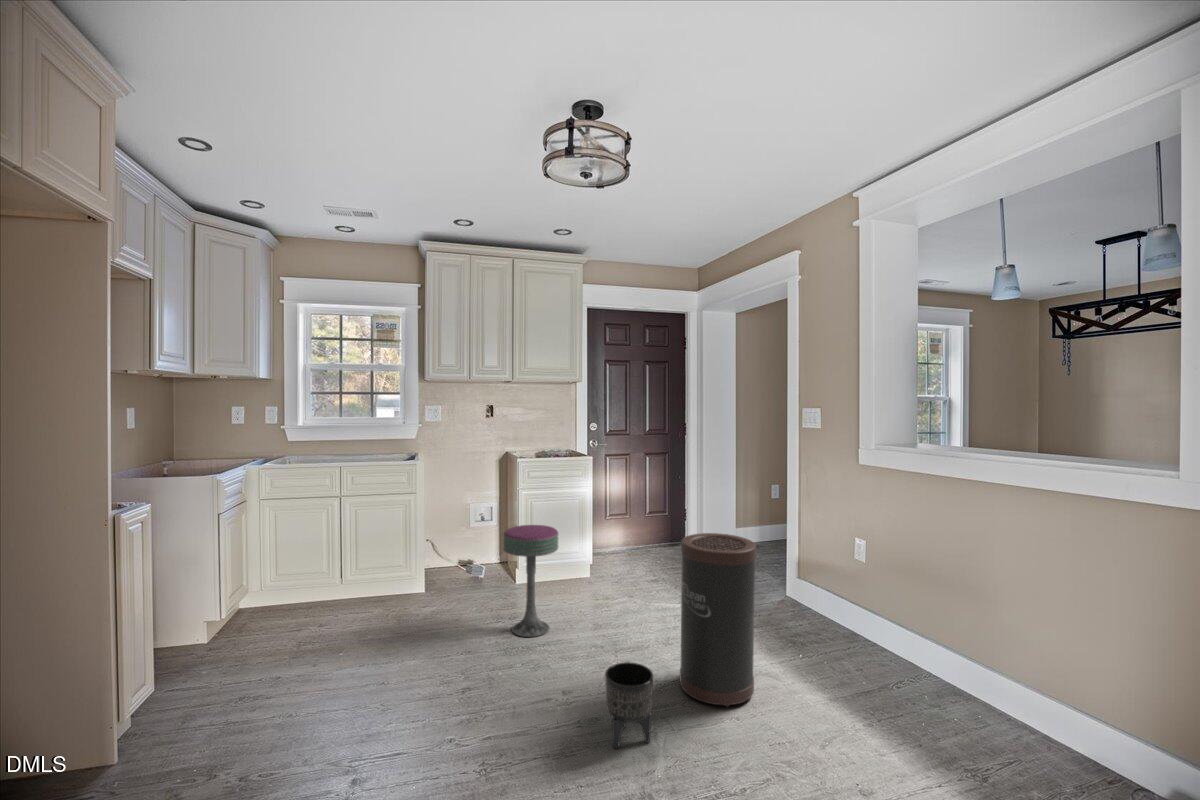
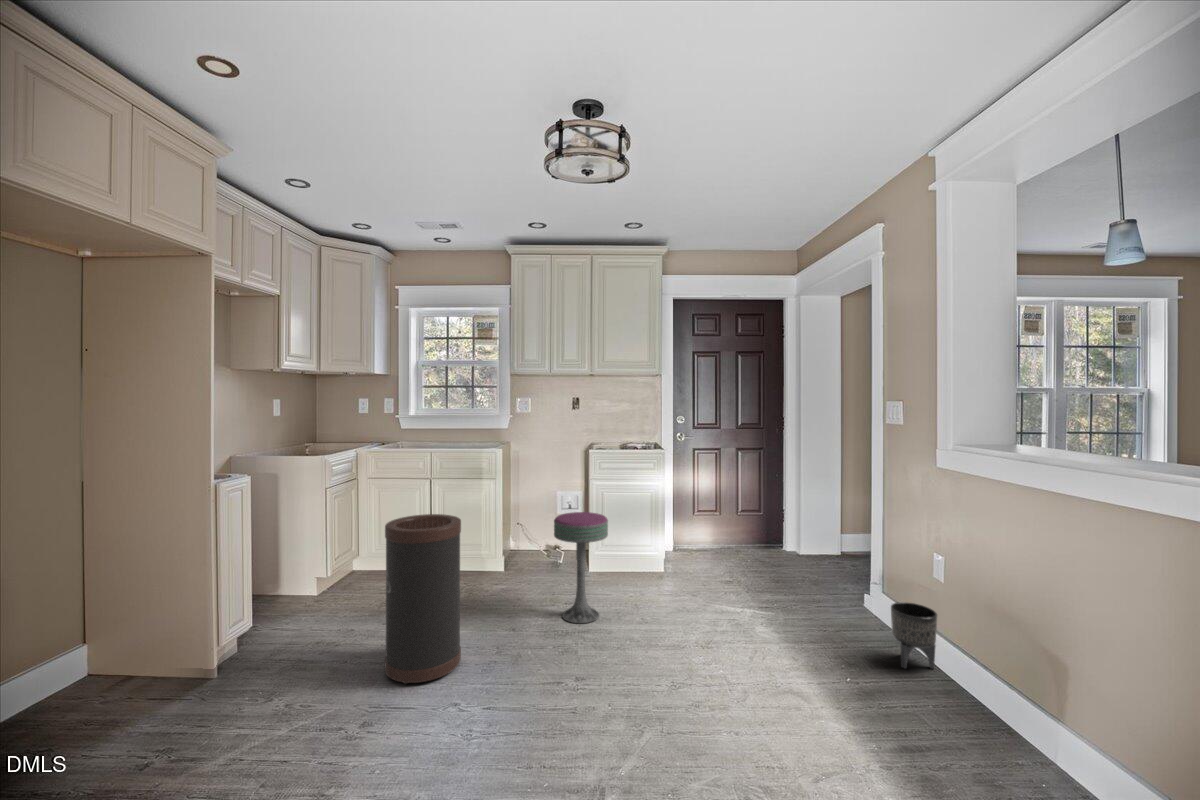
trash can: present [680,533,756,707] -> present [385,514,461,684]
planter: present [605,662,653,749] -> present [891,602,937,669]

